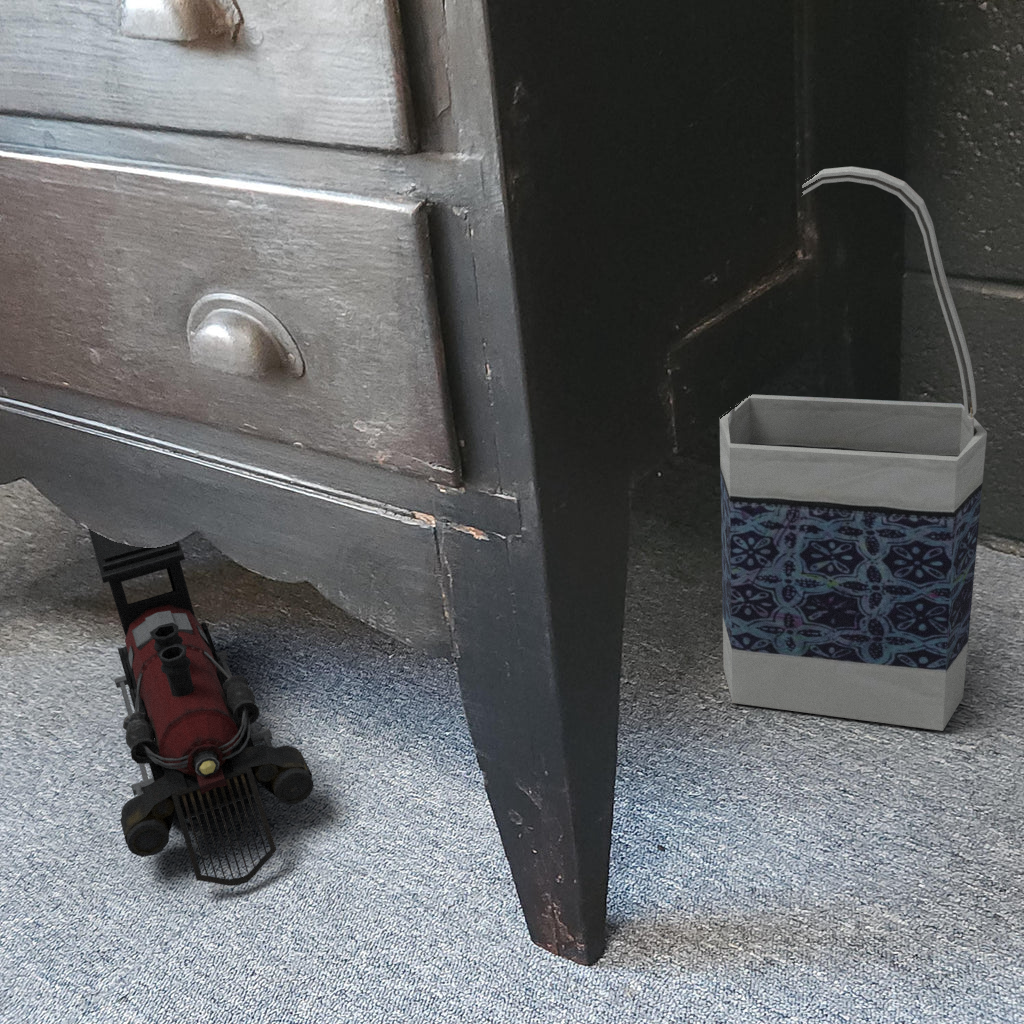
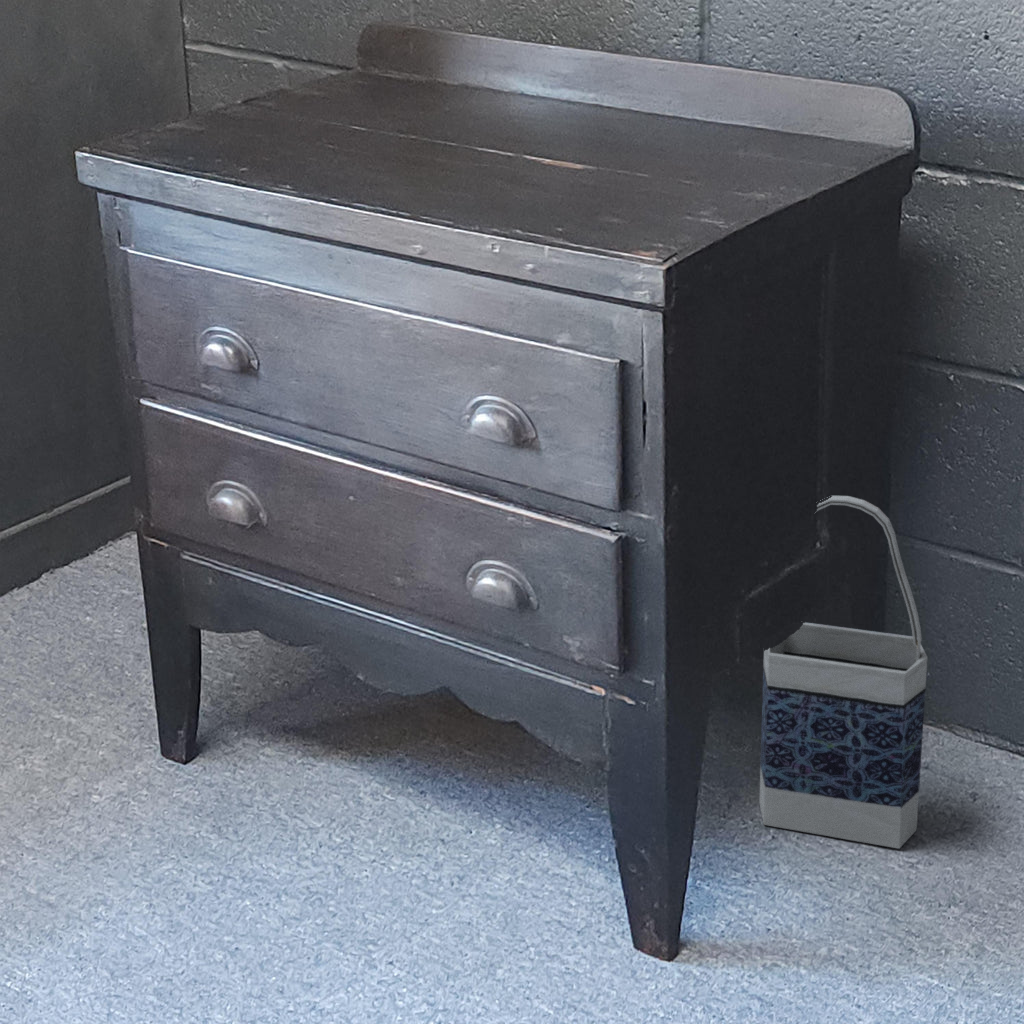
toy train: present [88,529,314,886] -> none [328,662,492,910]

